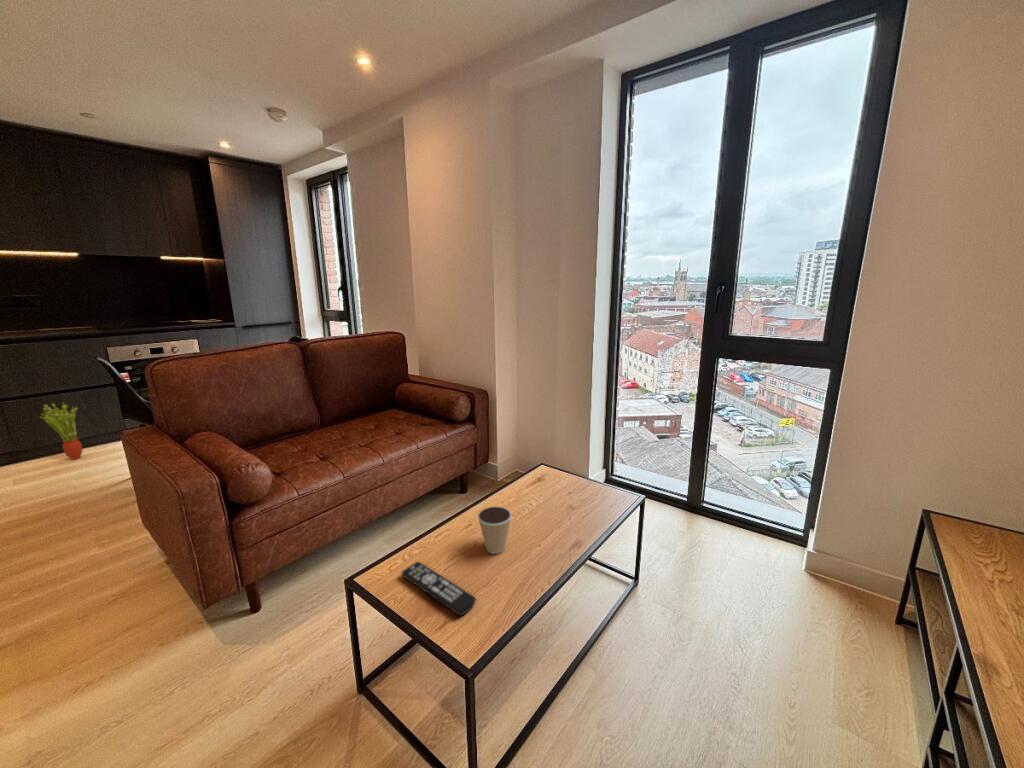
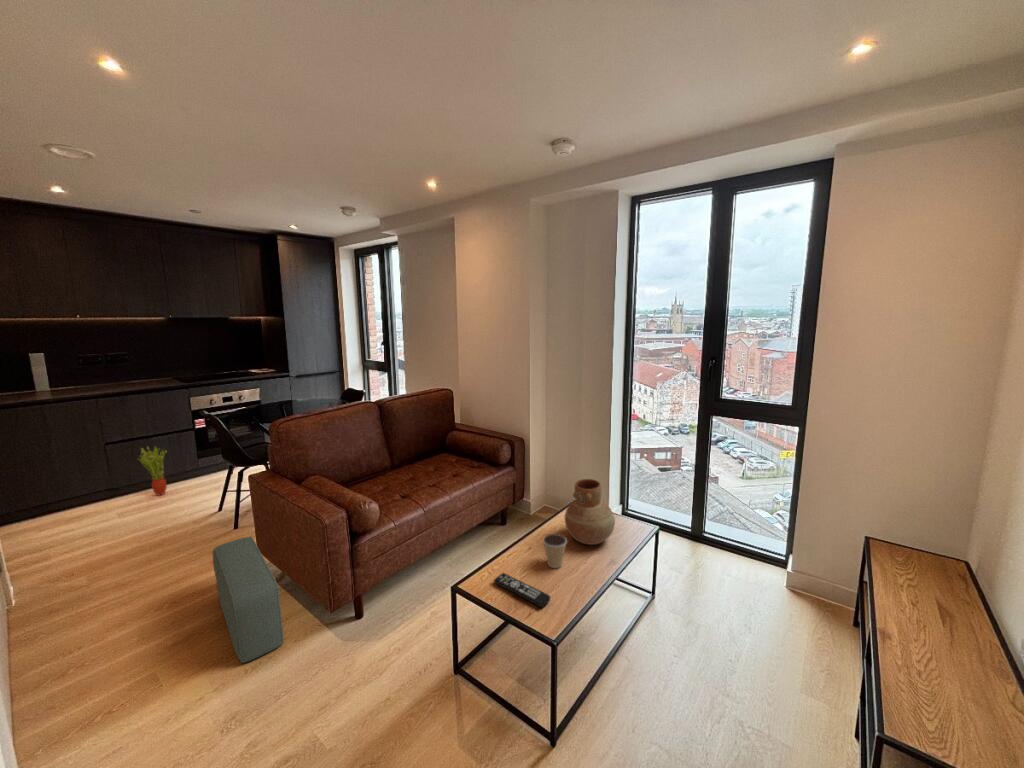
vase: none [517,433,583,520] -> present [565,479,615,545]
pouf: none [45,508,141,678] -> present [213,537,283,663]

